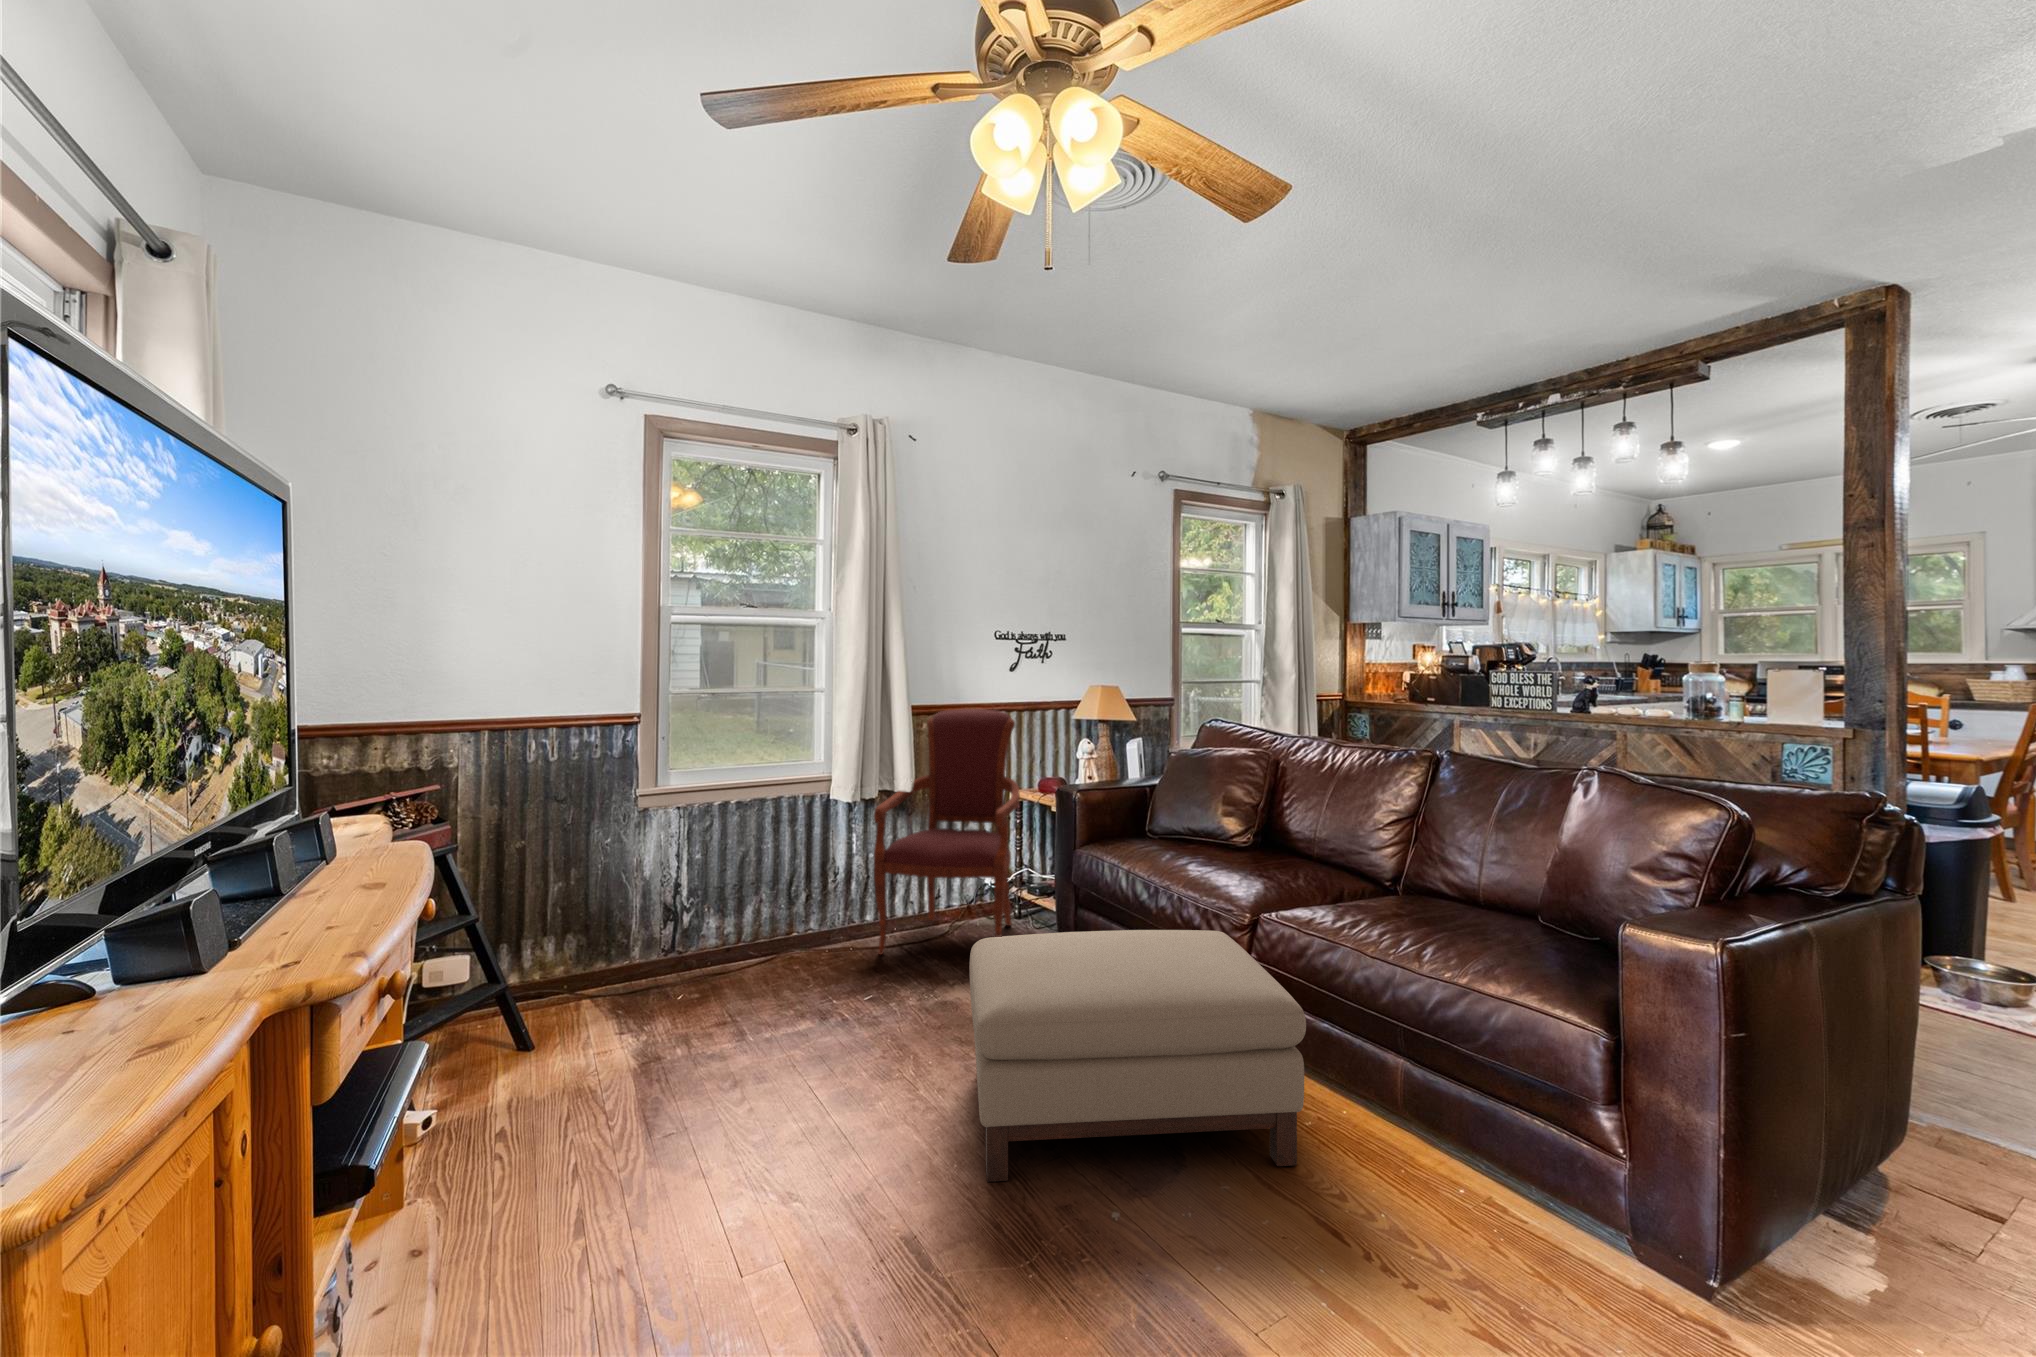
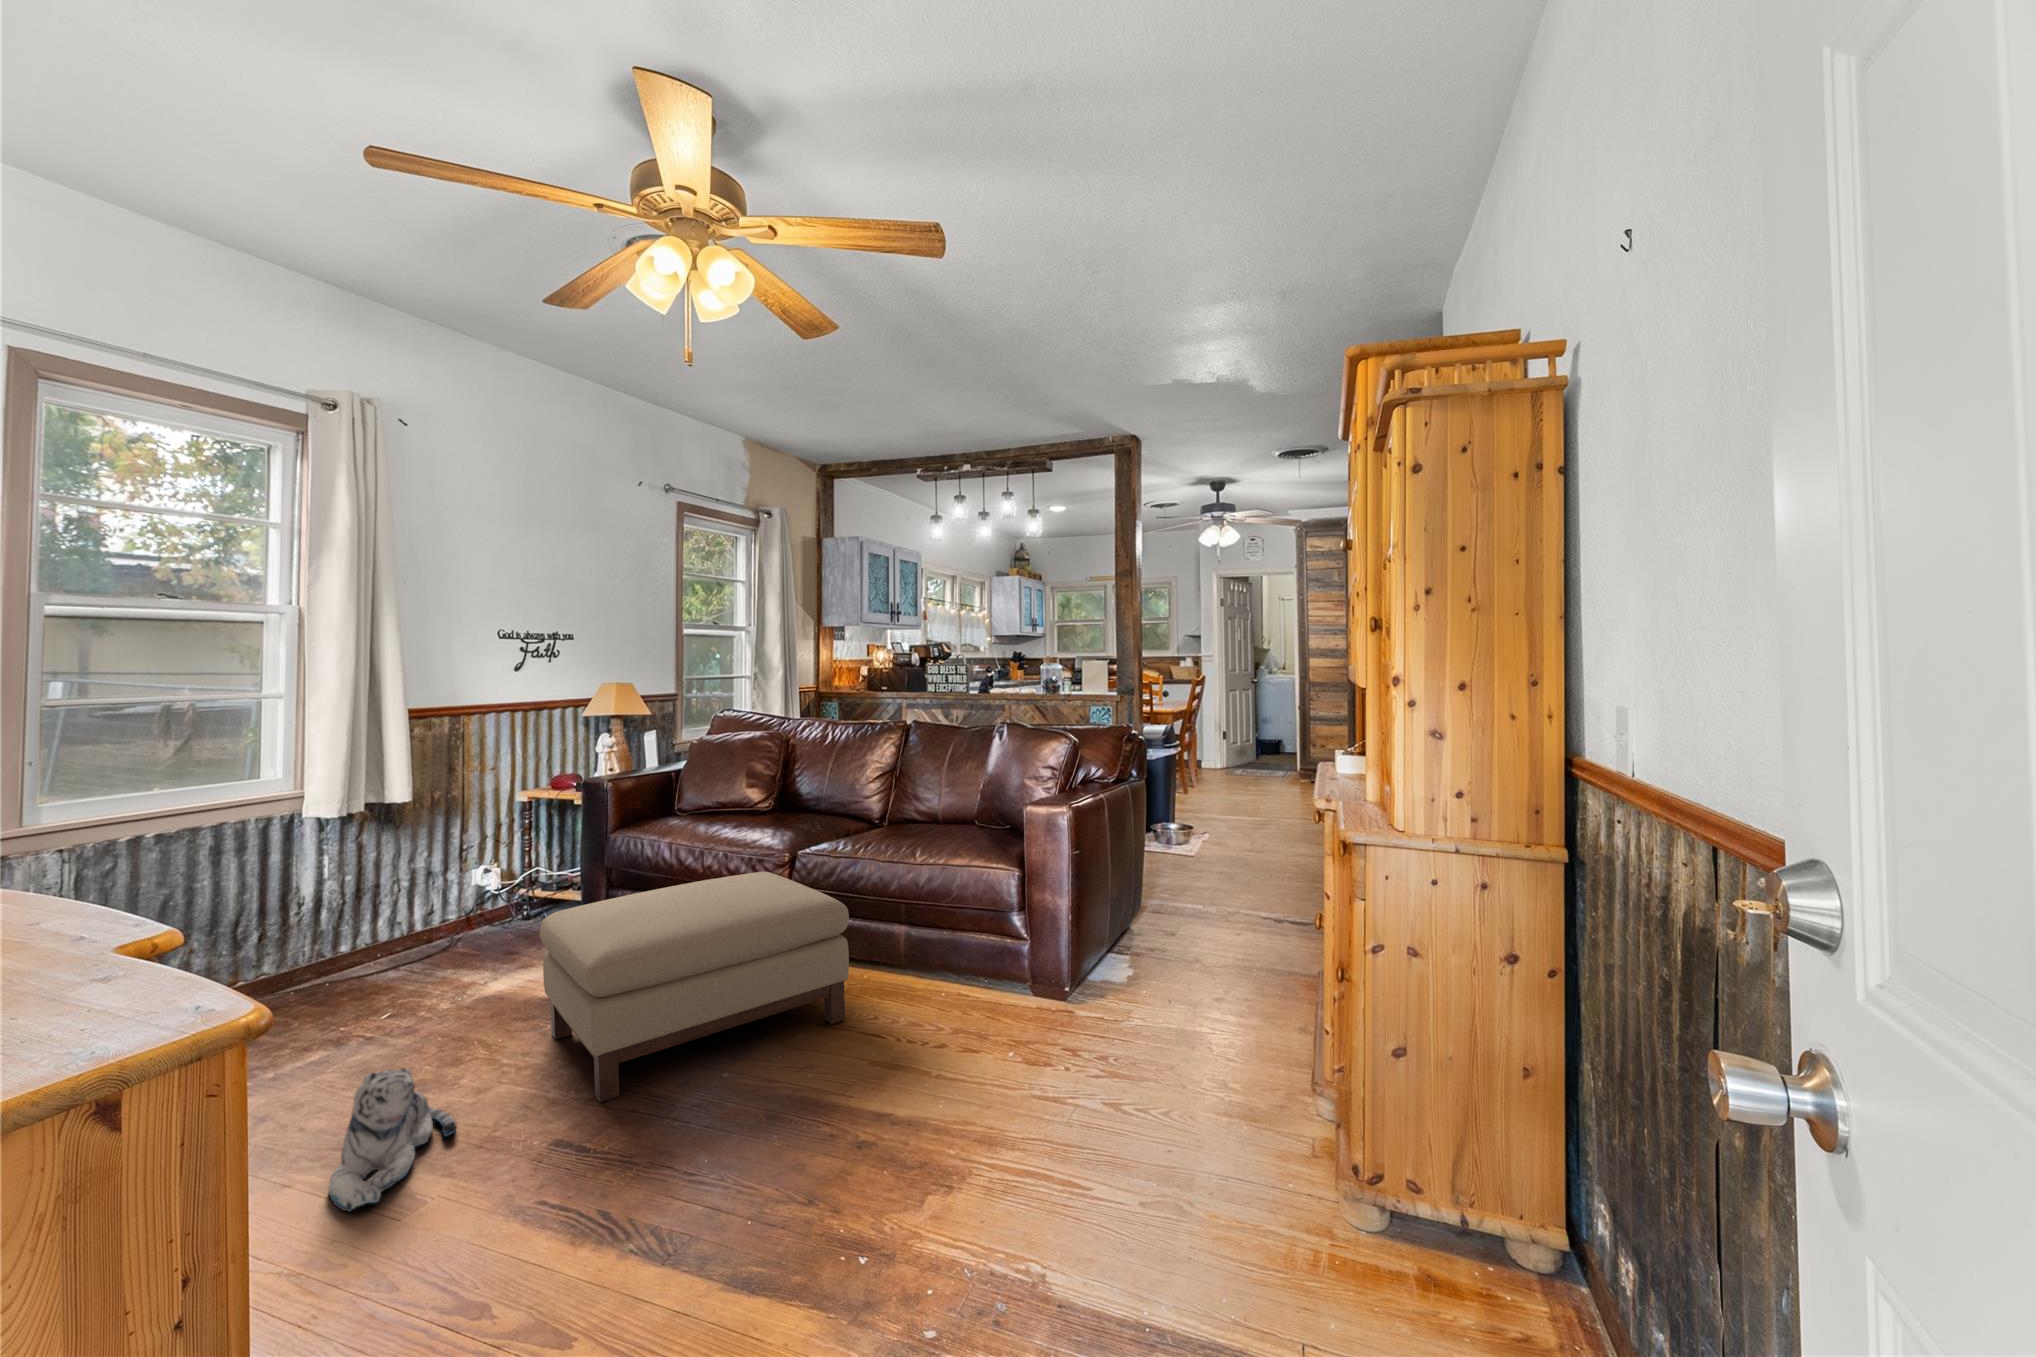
armchair: present [874,709,1020,955] -> none [367,711,539,976]
plush toy: none [736,1082,860,1227] -> present [329,1069,456,1212]

